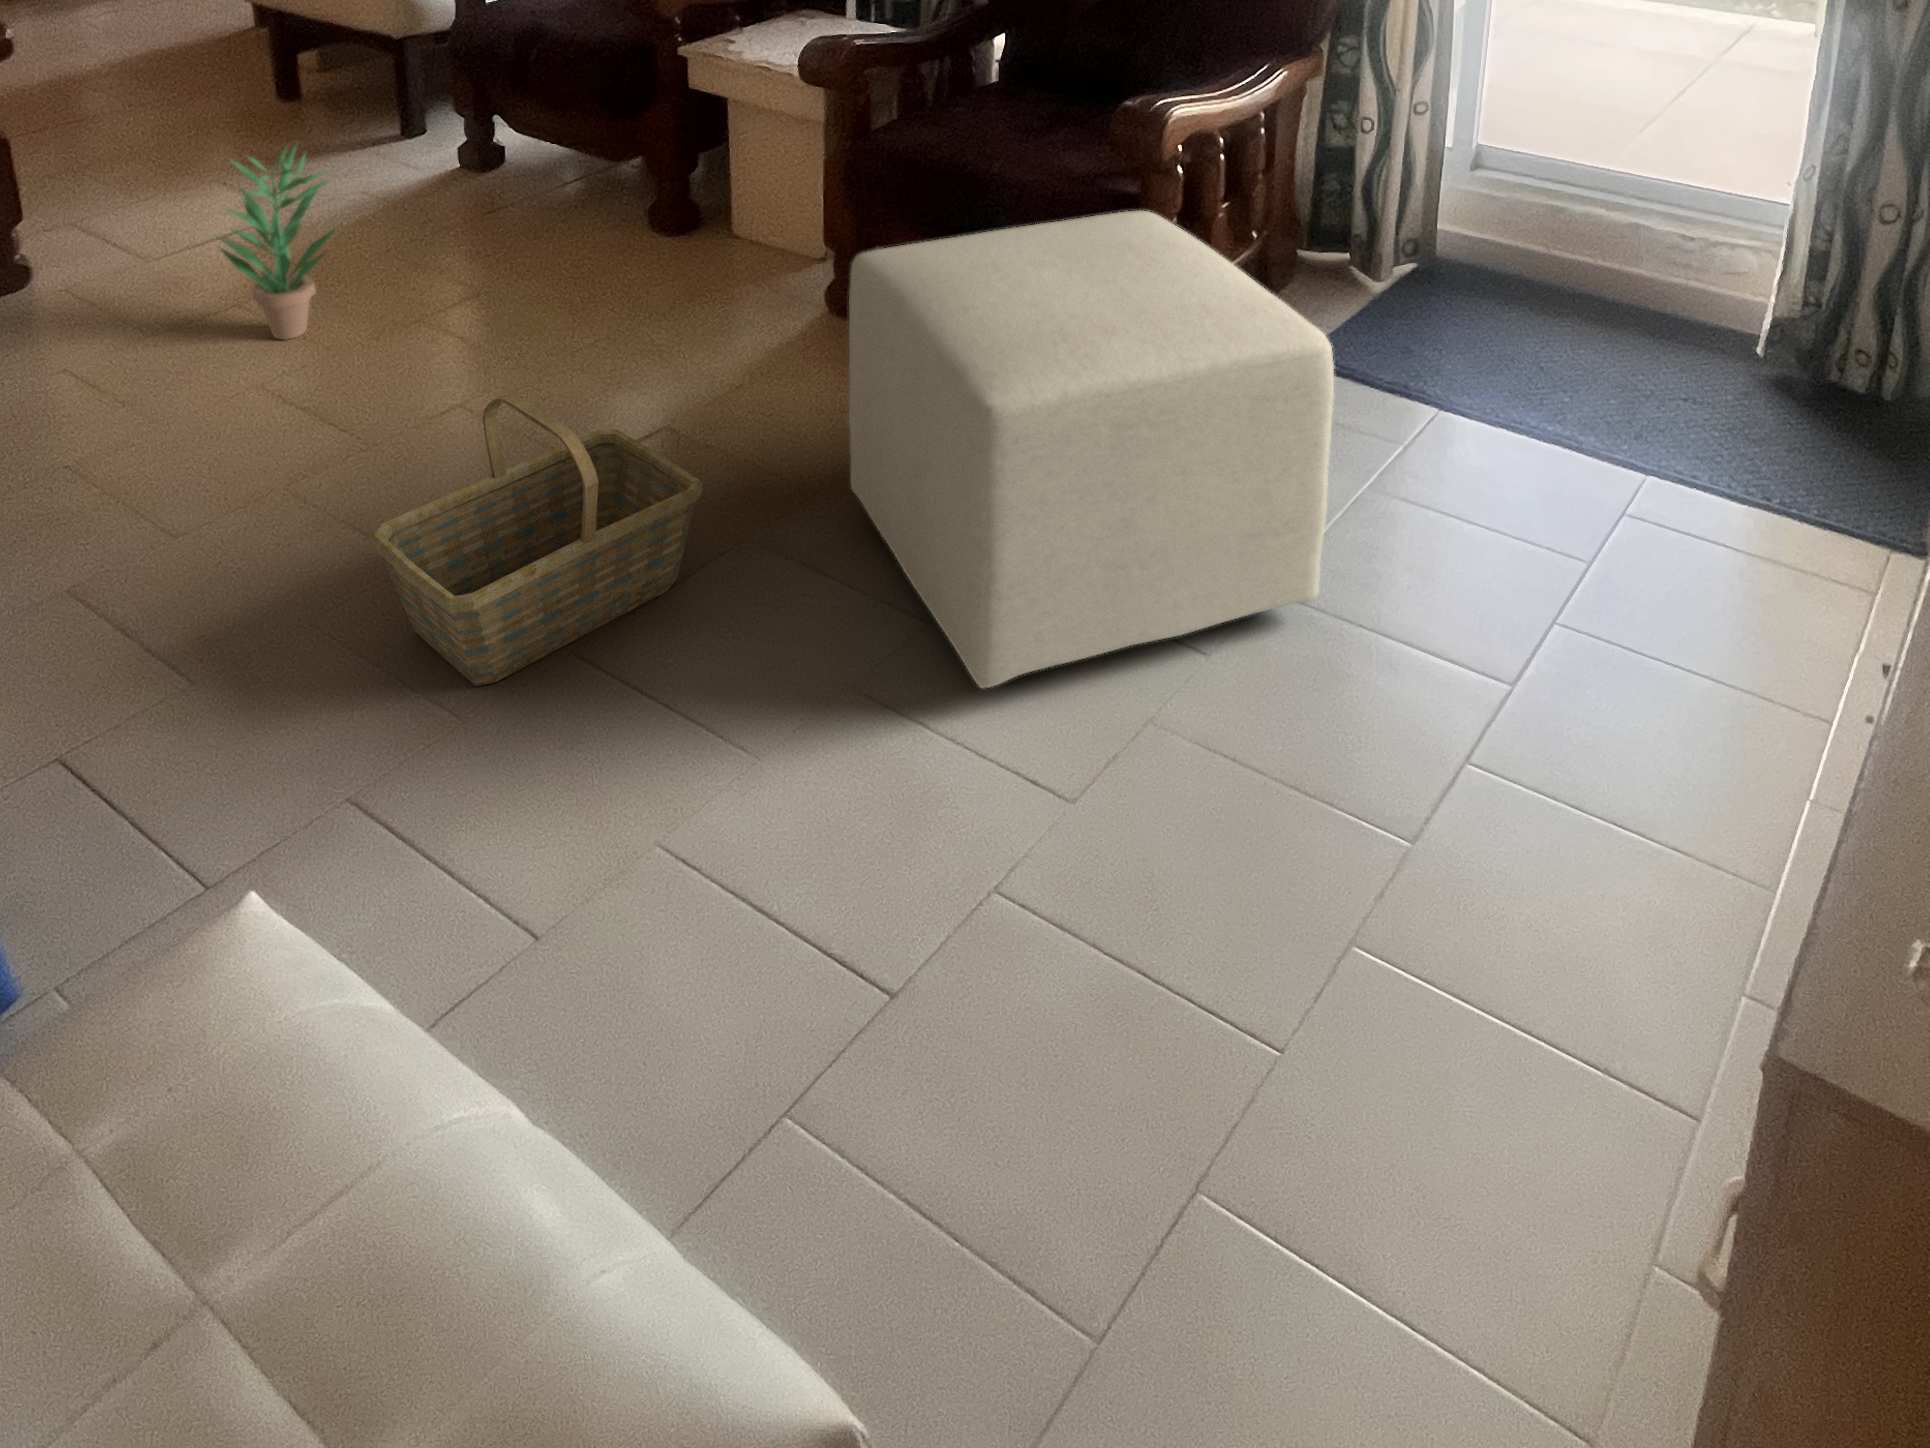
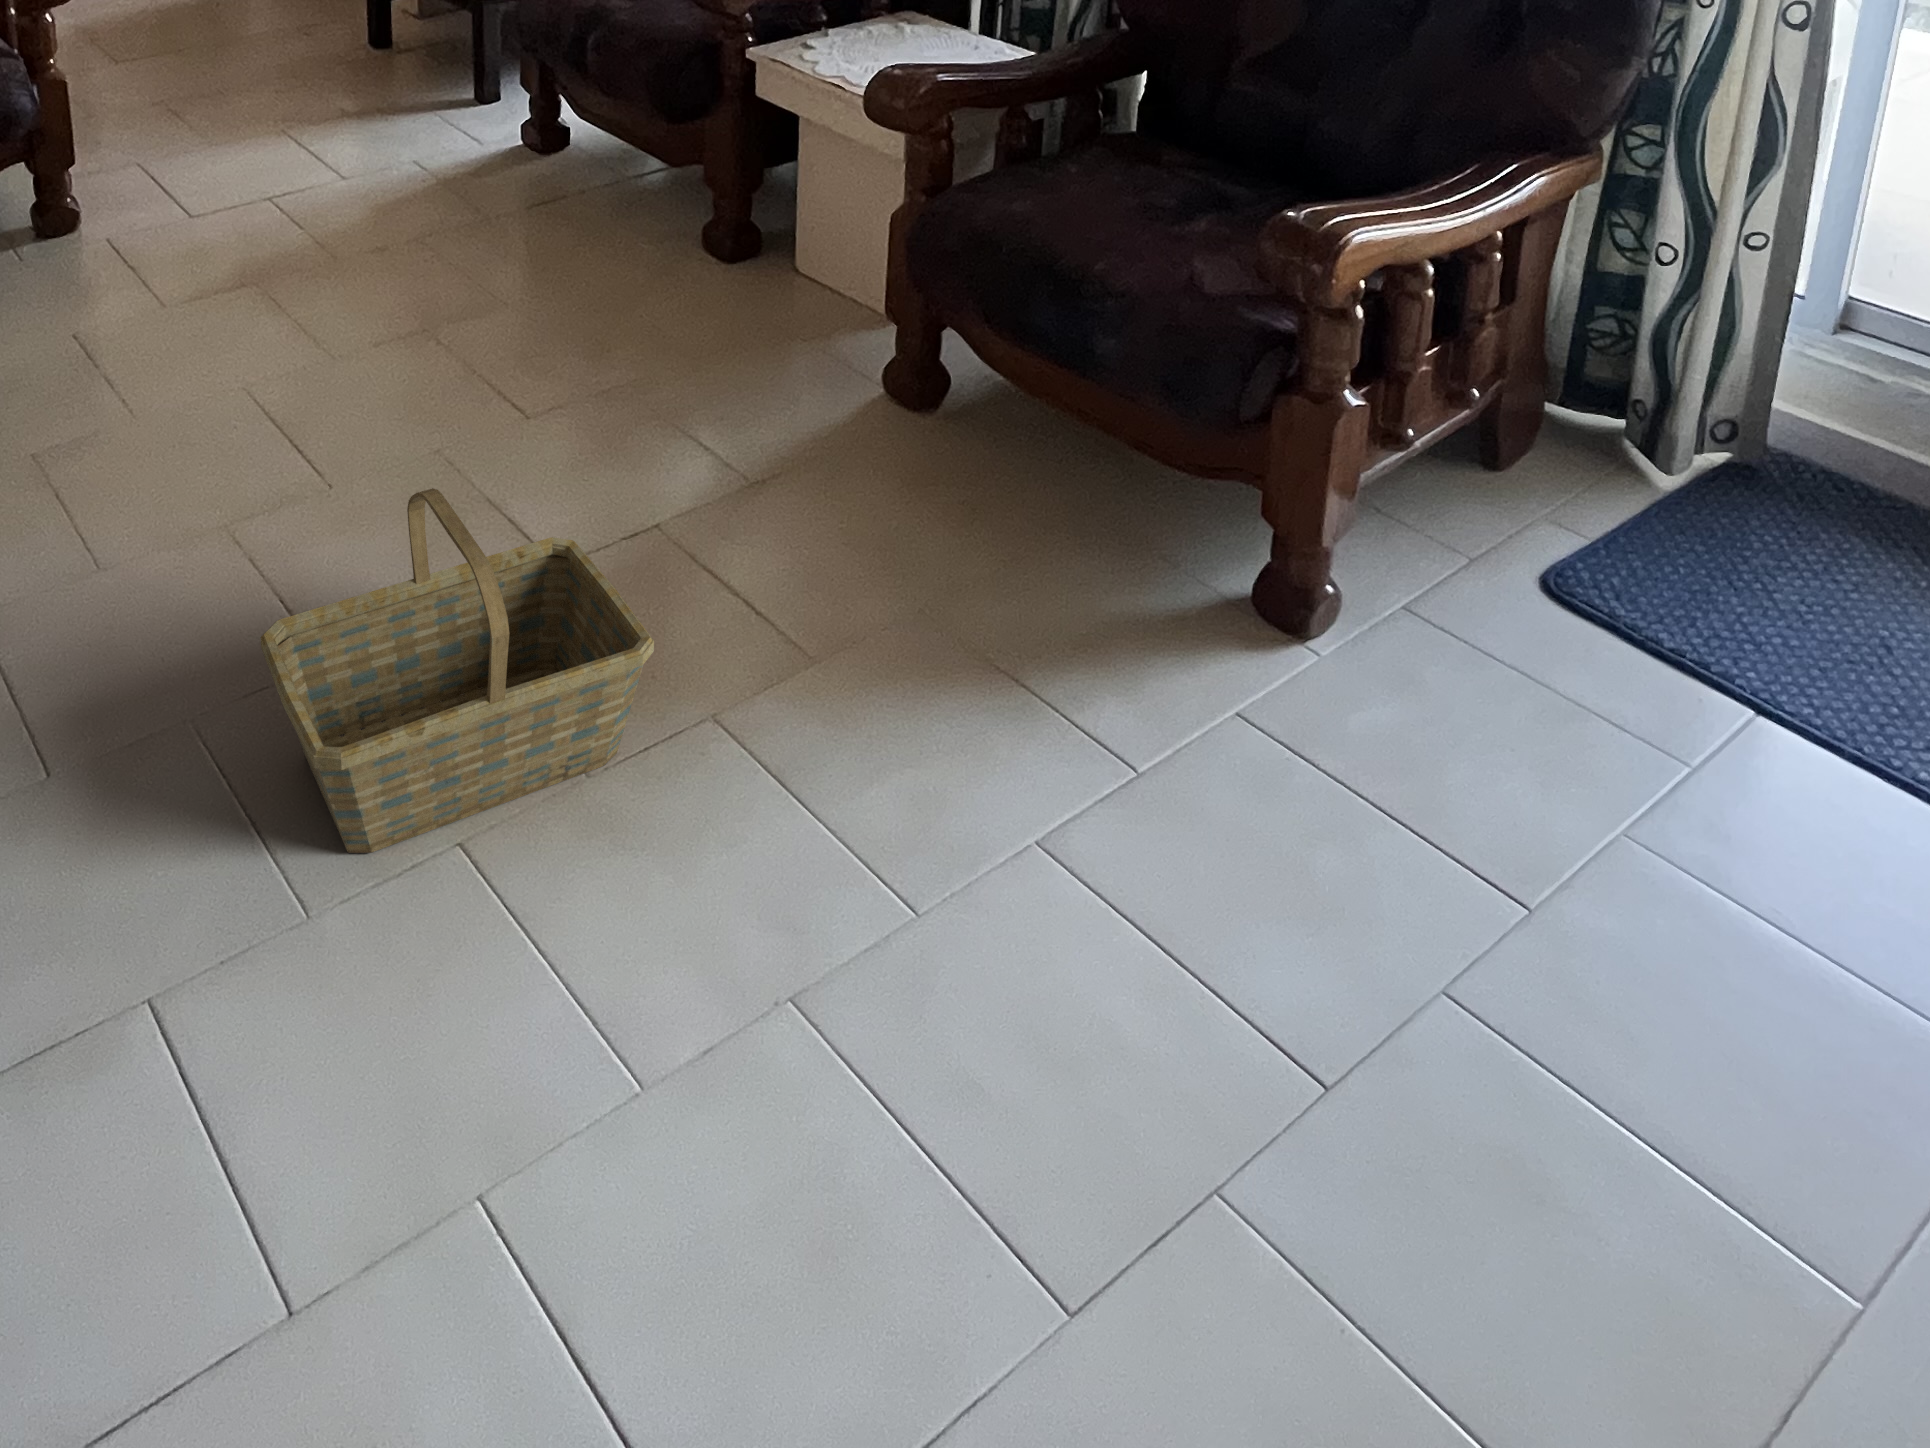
potted plant: present [220,145,339,340] -> none [224,119,351,334]
ottoman: present [849,210,1334,688] -> none [856,367,1569,1051]

